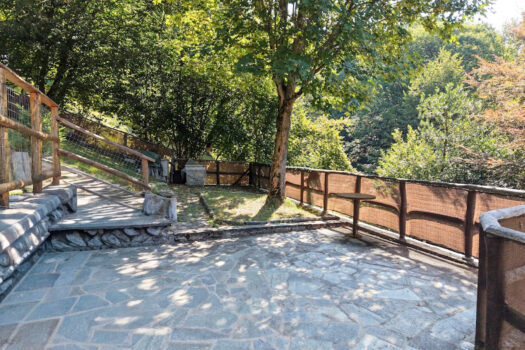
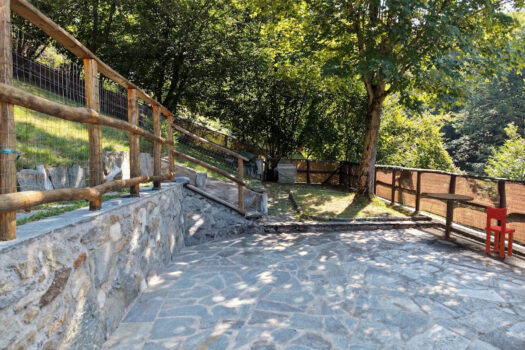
chair: none [387,204,411,251] -> present [485,206,515,258]

